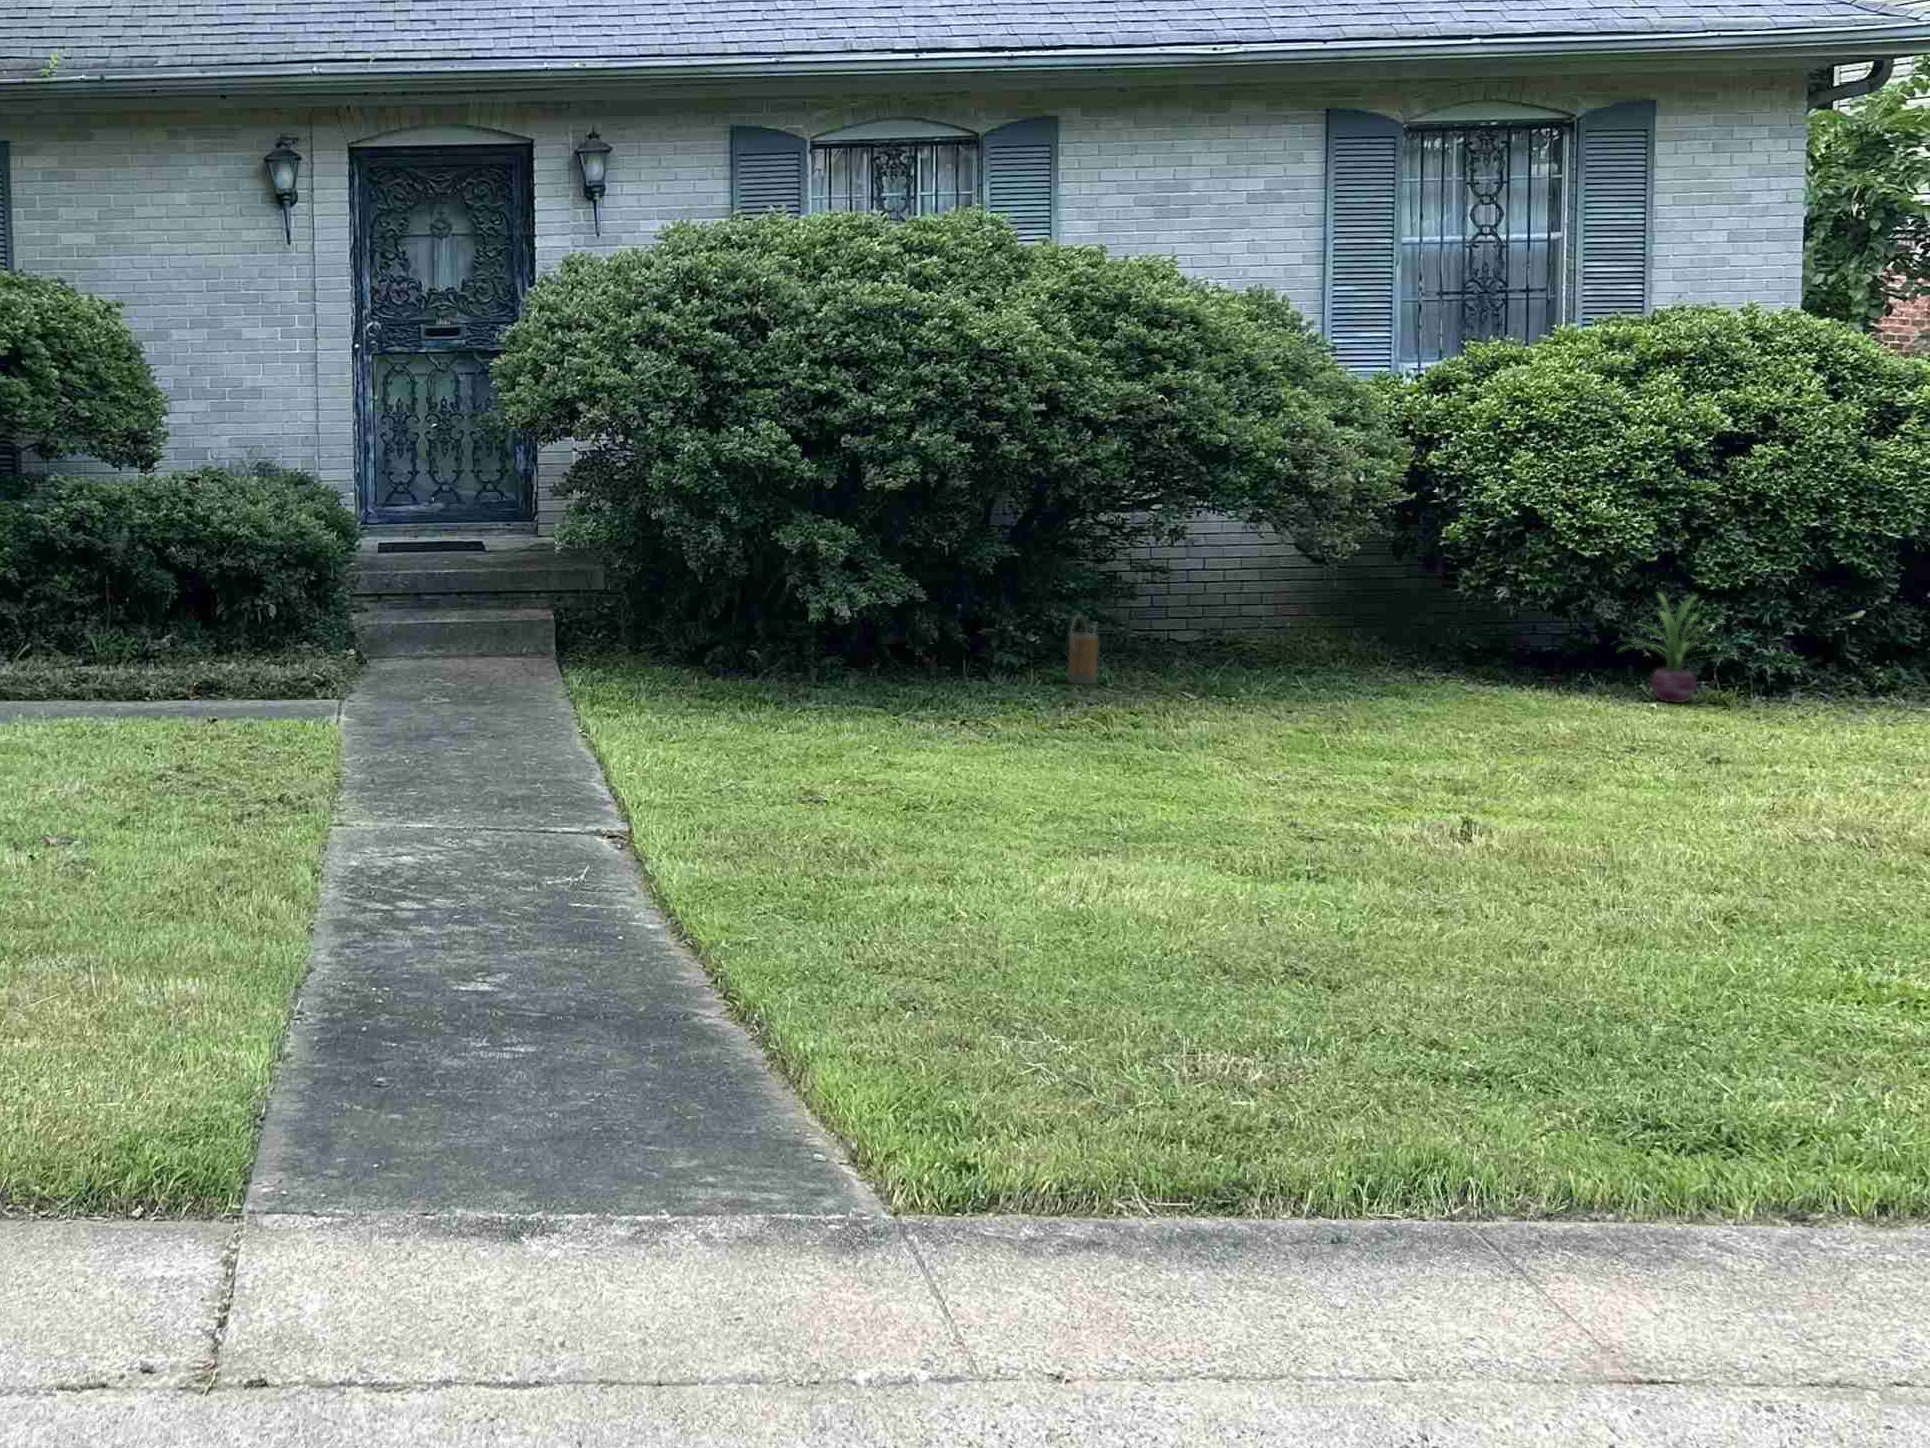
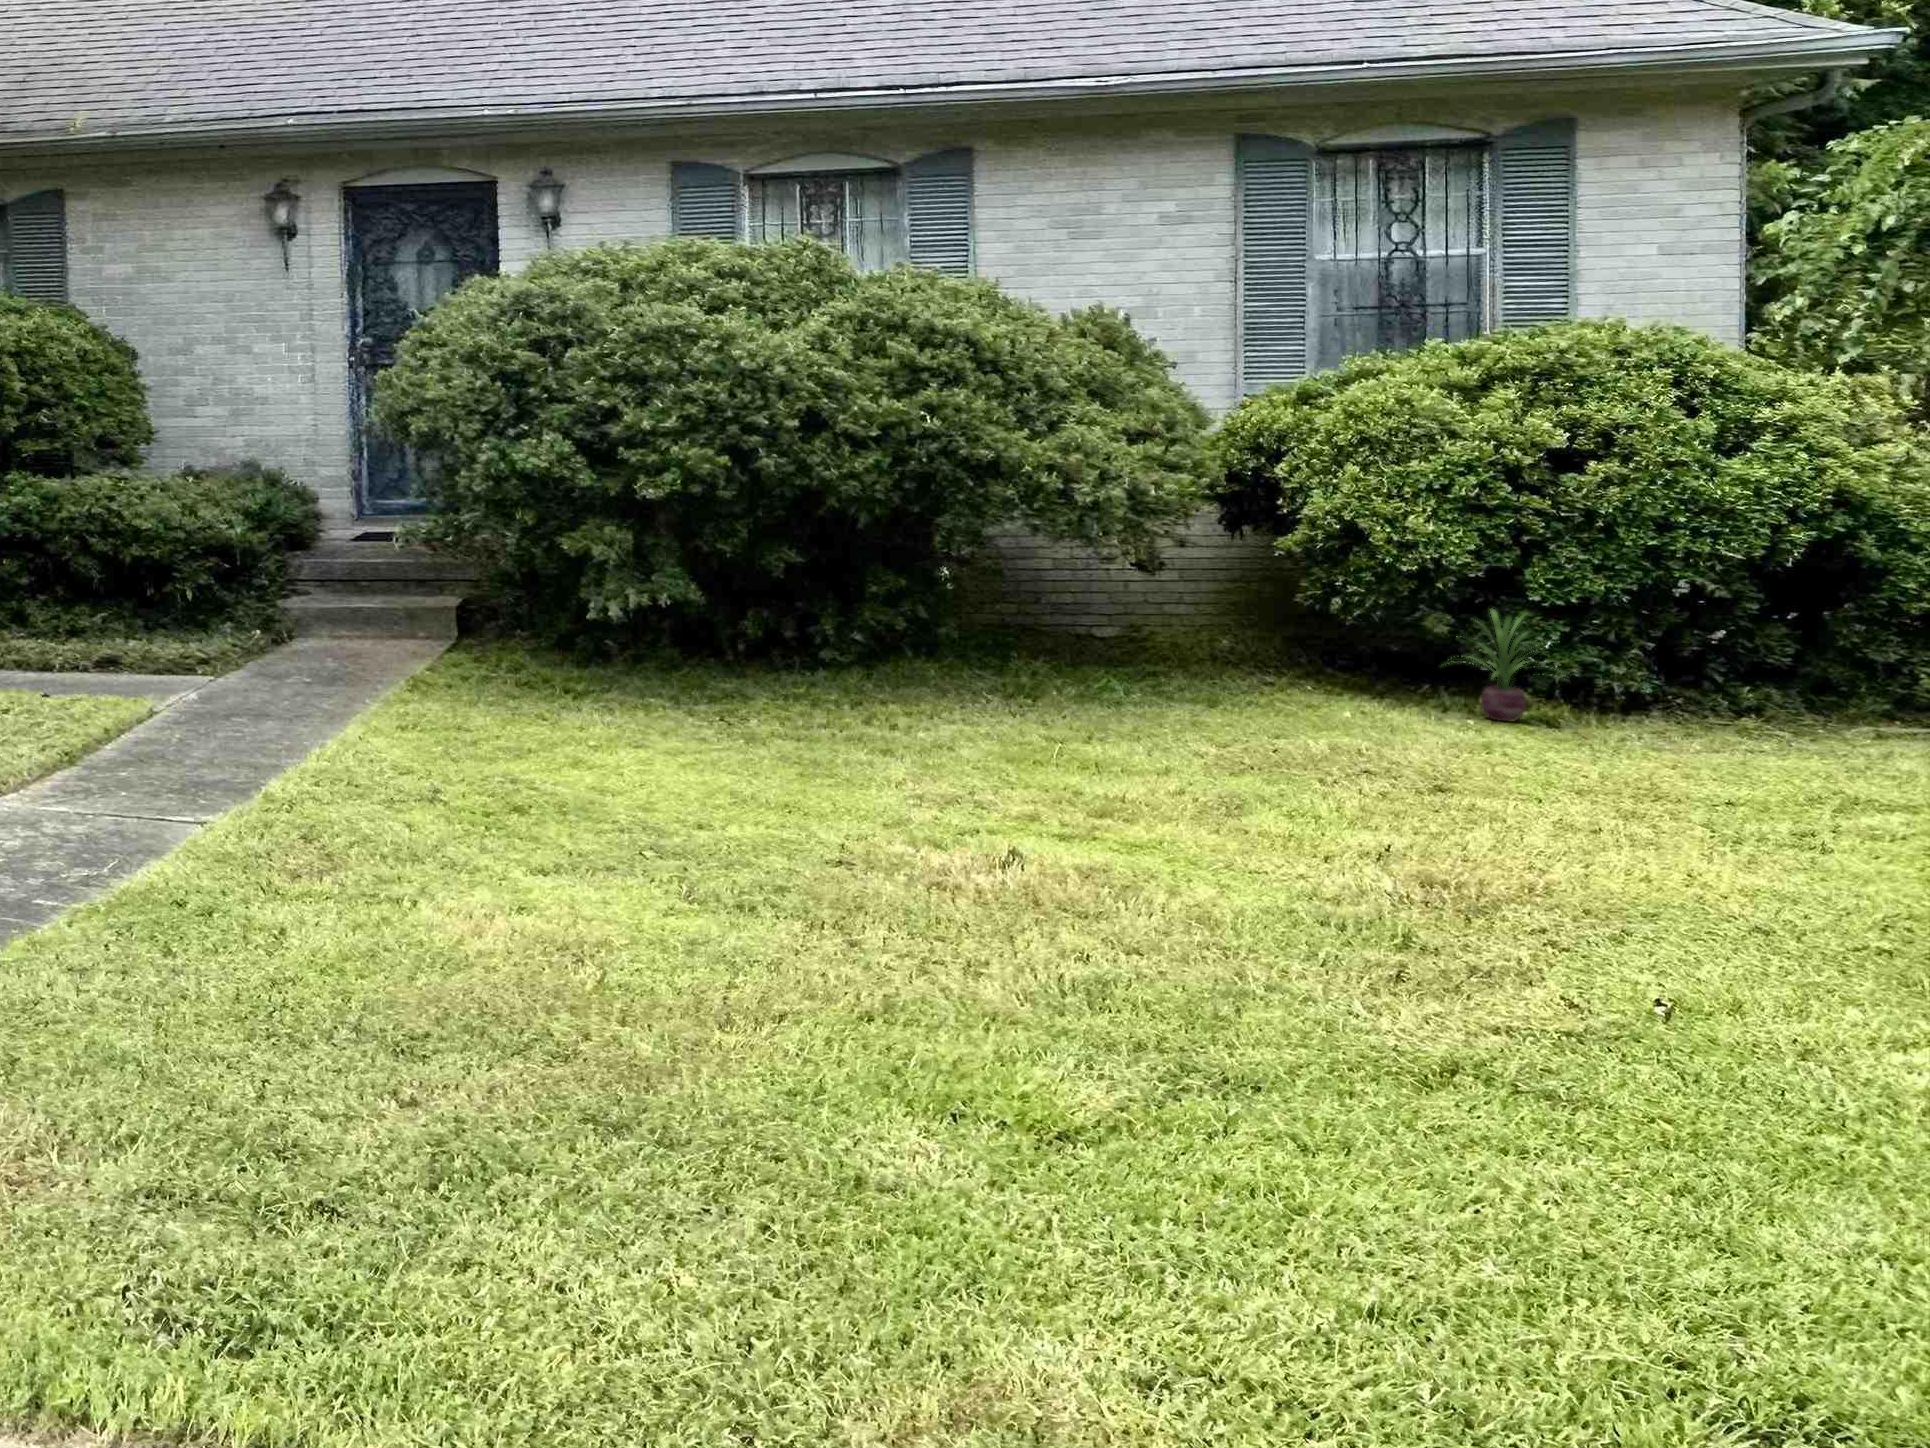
watering can: present [1068,614,1098,684] -> none [896,616,936,683]

